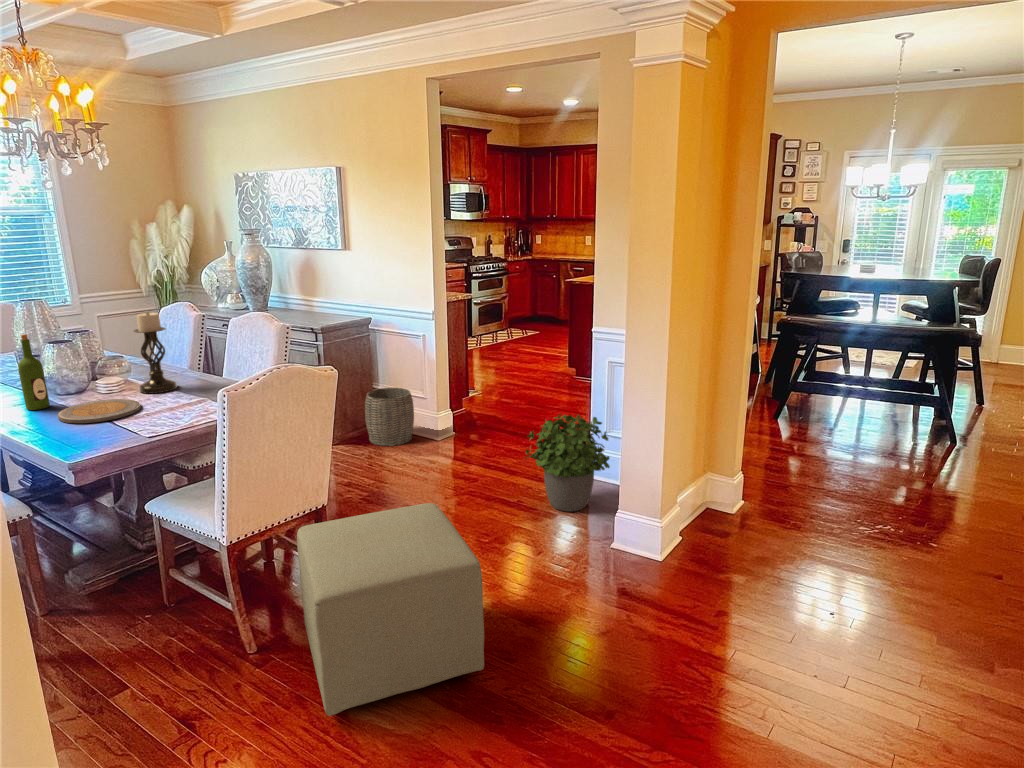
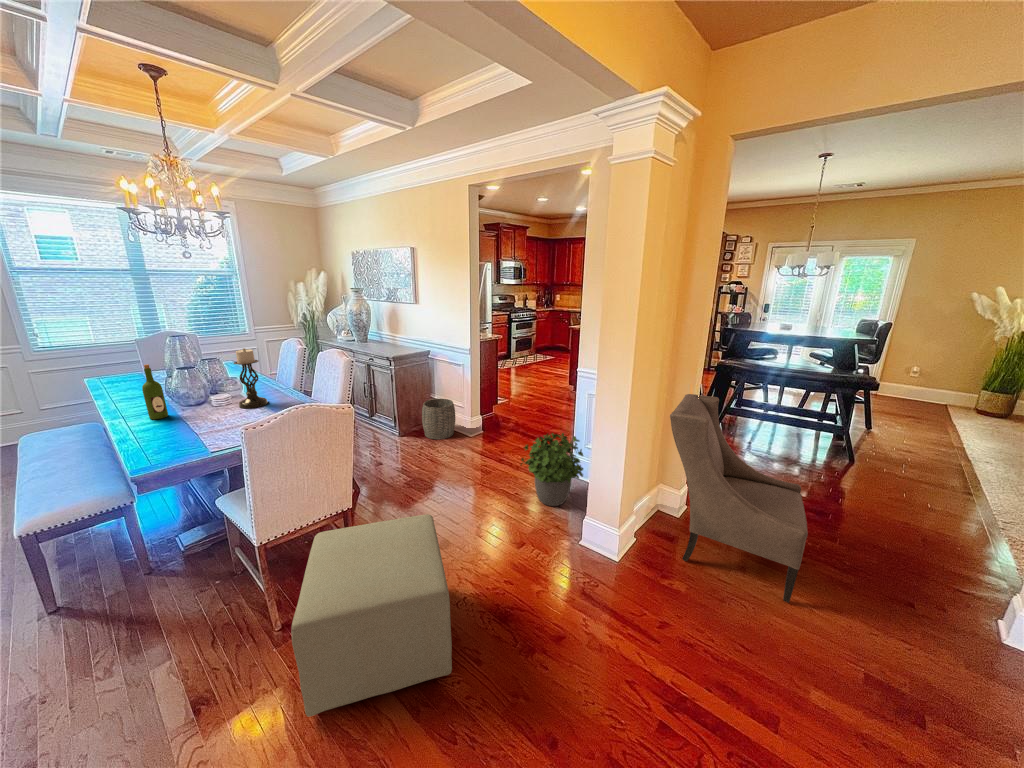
armchair: none [717,350,880,584] -> present [670,394,808,603]
plate: present [58,399,141,423] -> none [162,413,229,434]

